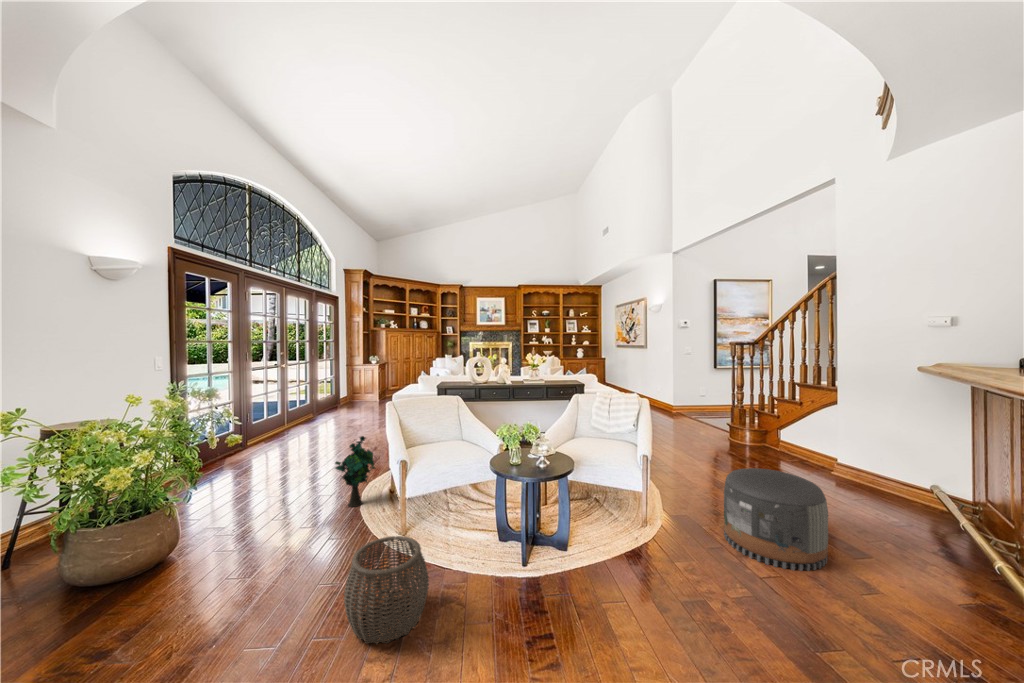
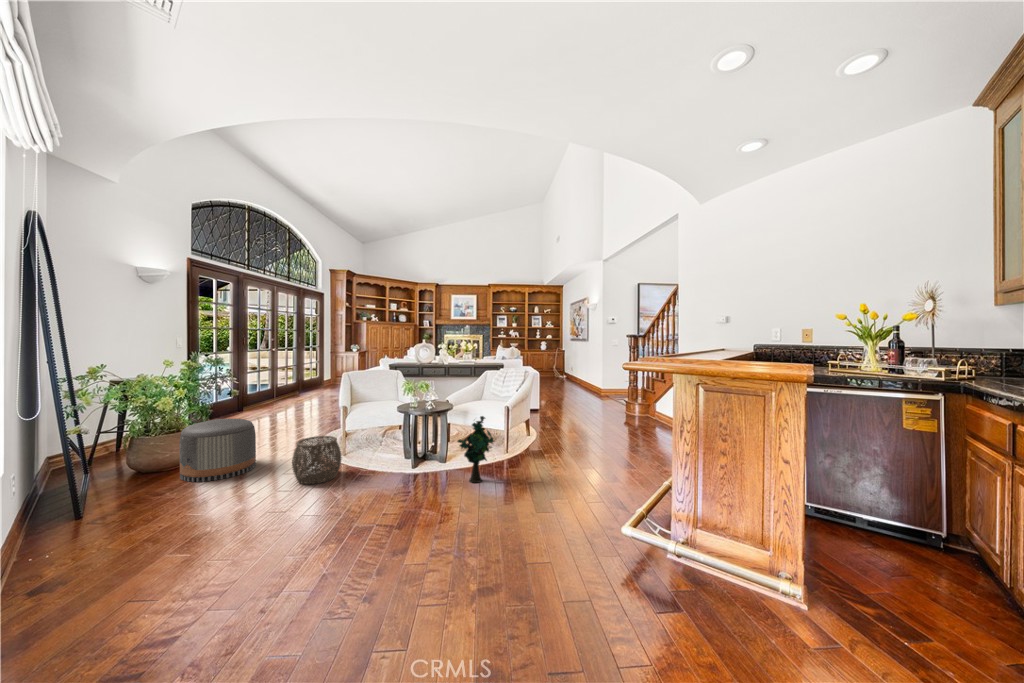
decorative plant: present [335,436,375,507] -> present [458,416,494,483]
pouf: present [724,468,828,571] -> present [179,419,256,482]

